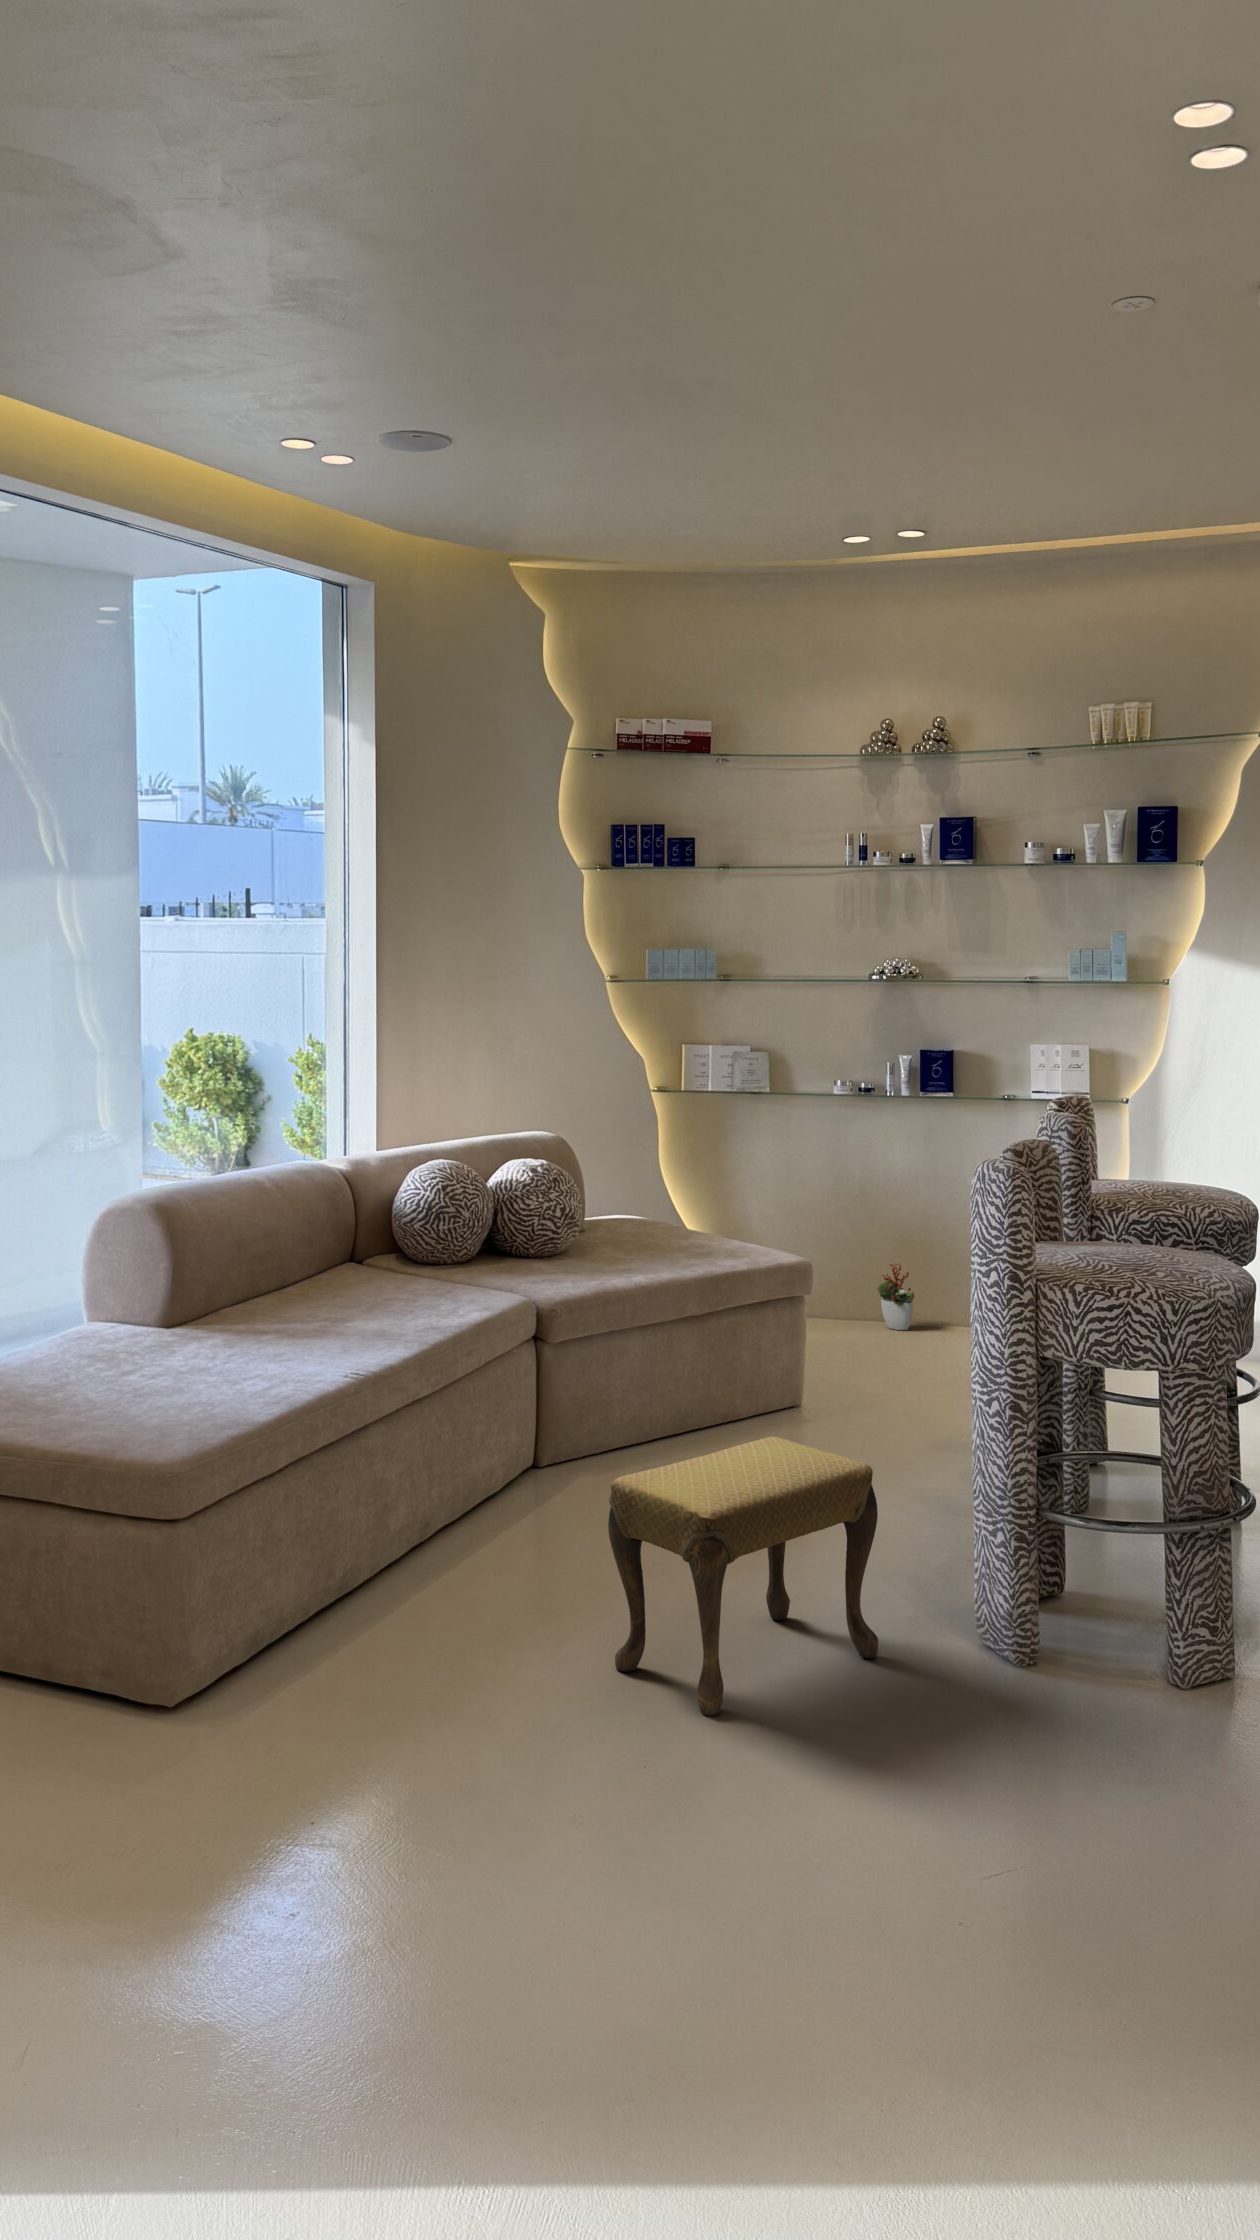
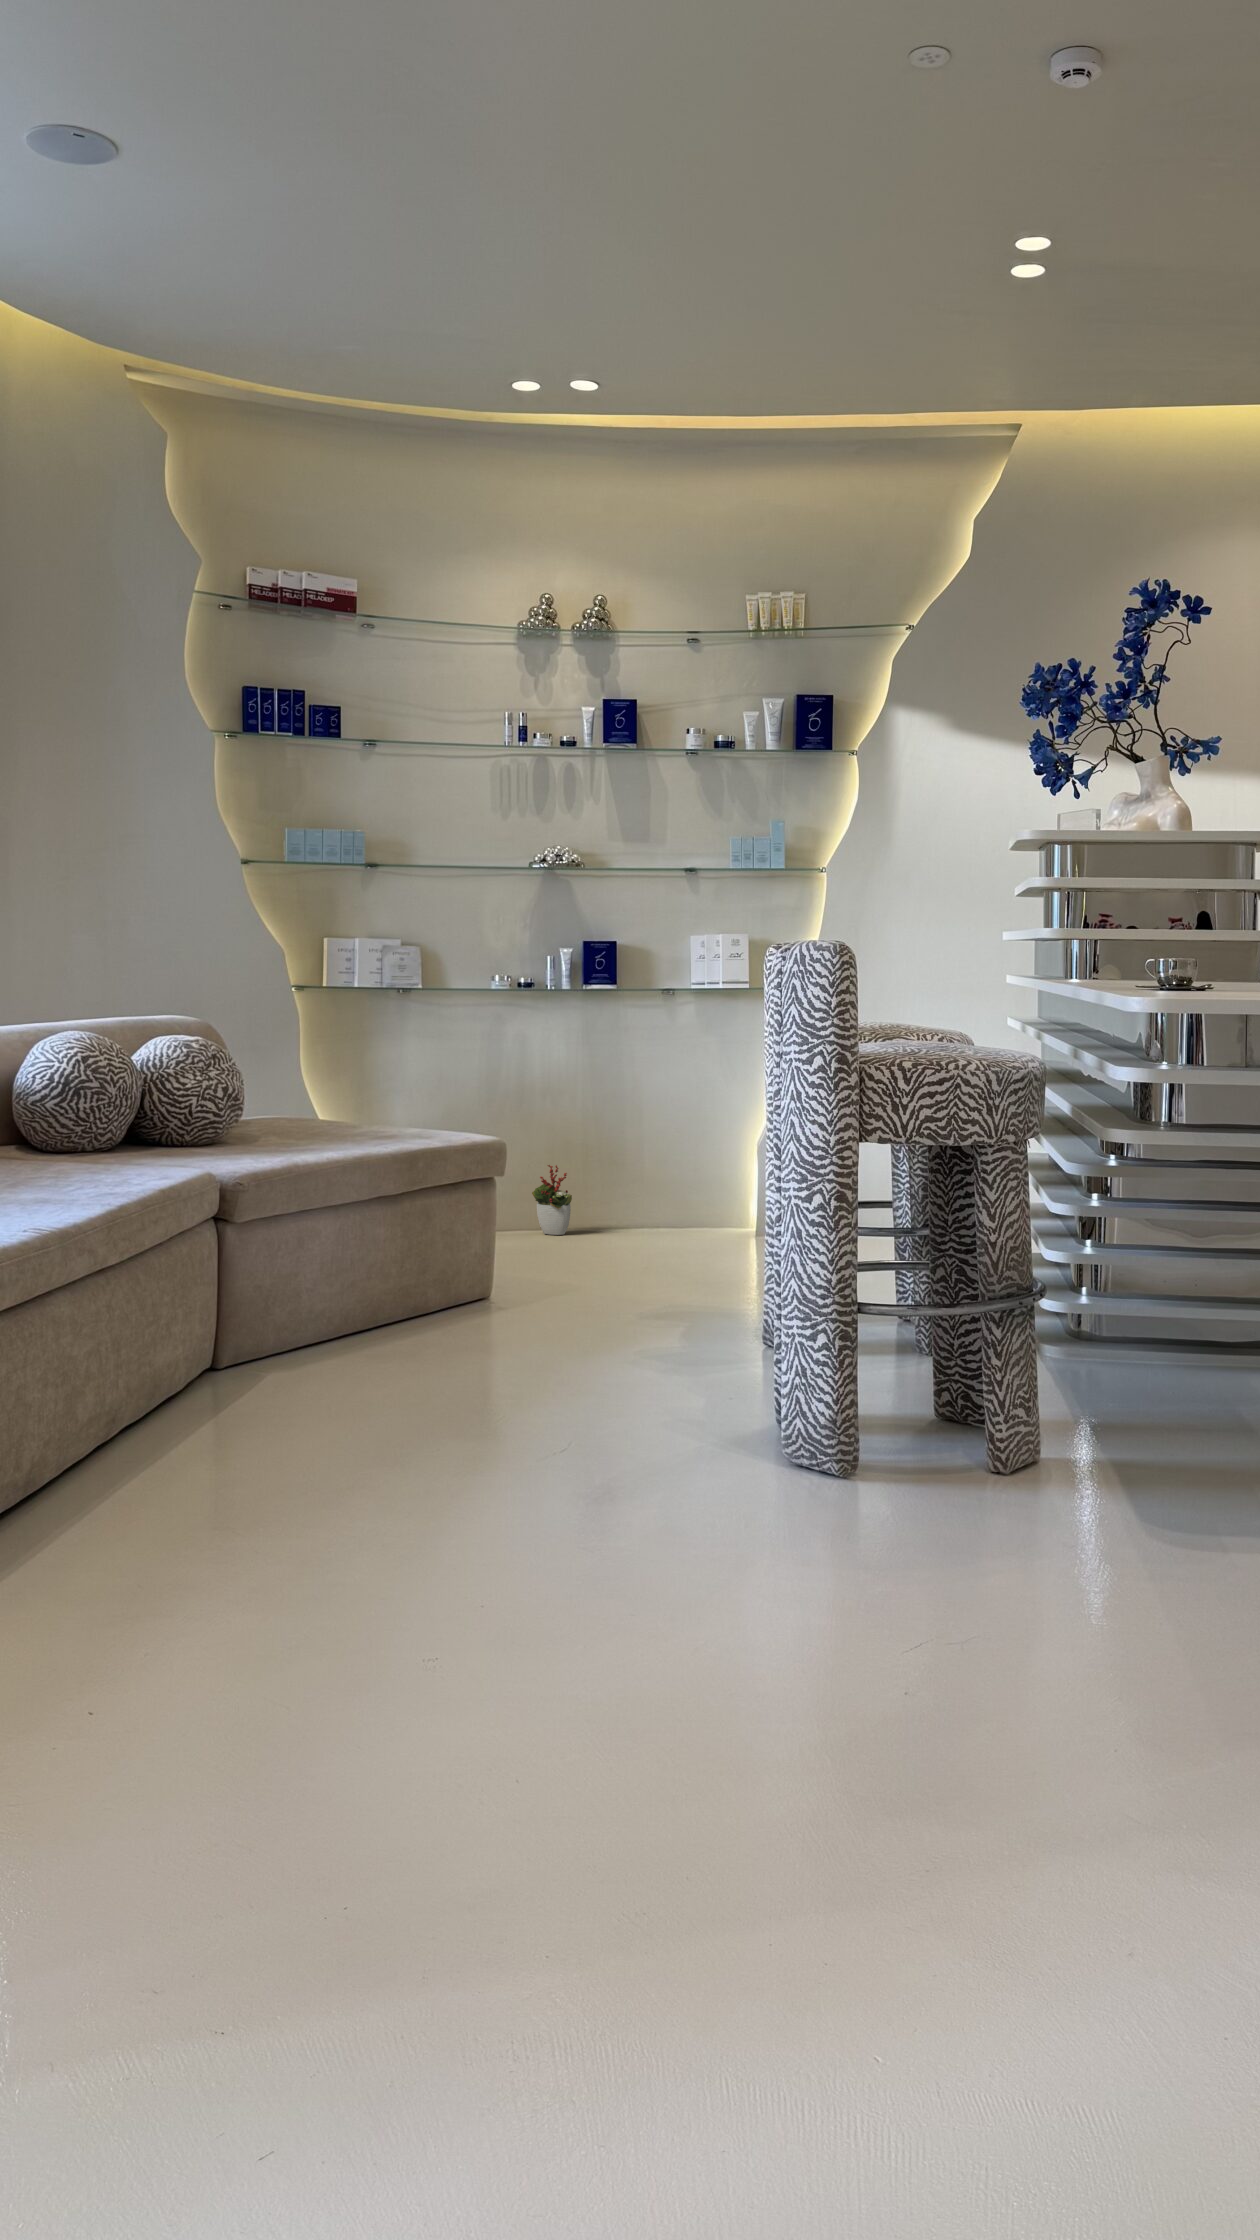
footstool: present [608,1437,878,1716] -> none [407,1257,696,1550]

